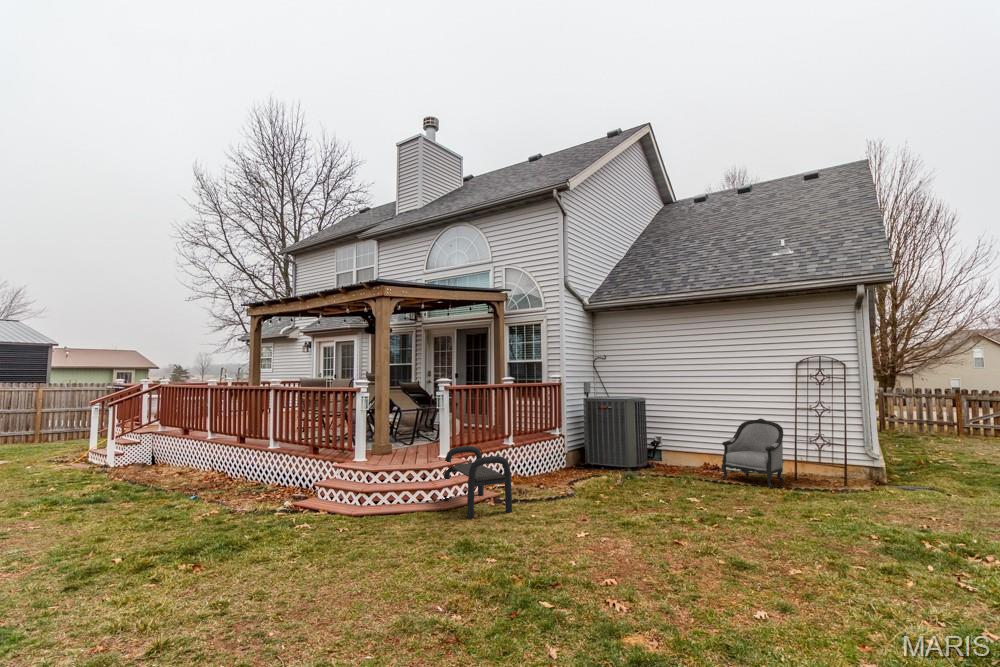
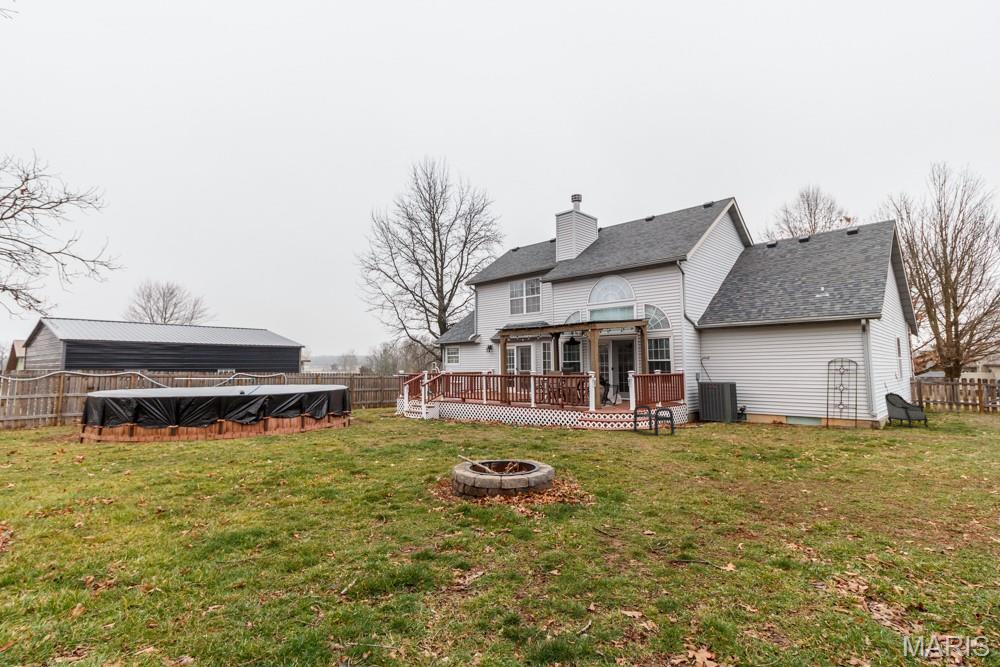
armchair: present [721,418,783,489] -> present [885,392,928,428]

